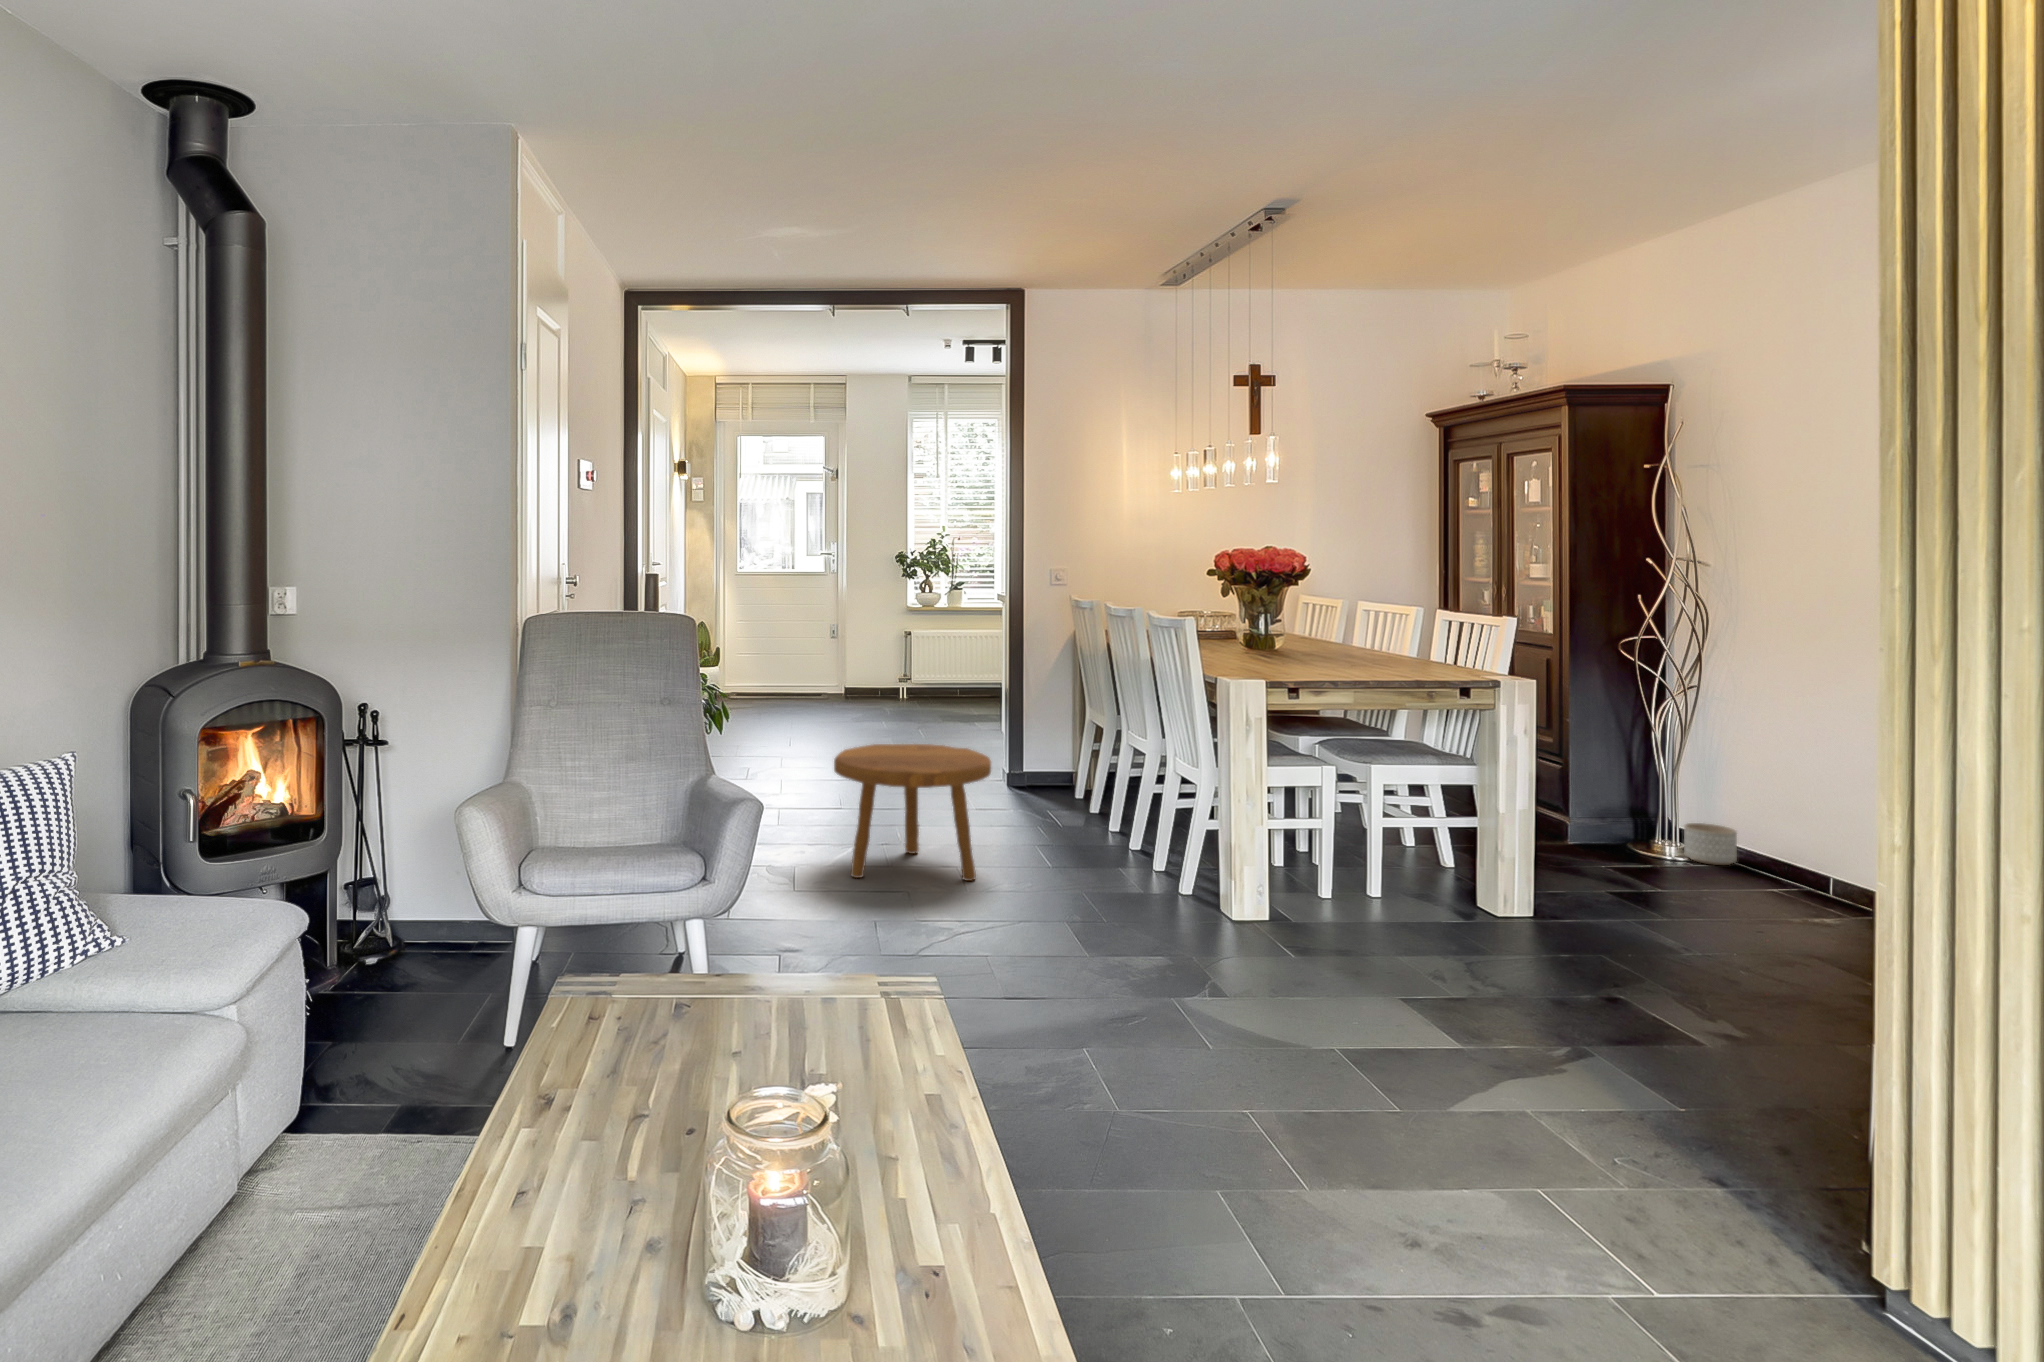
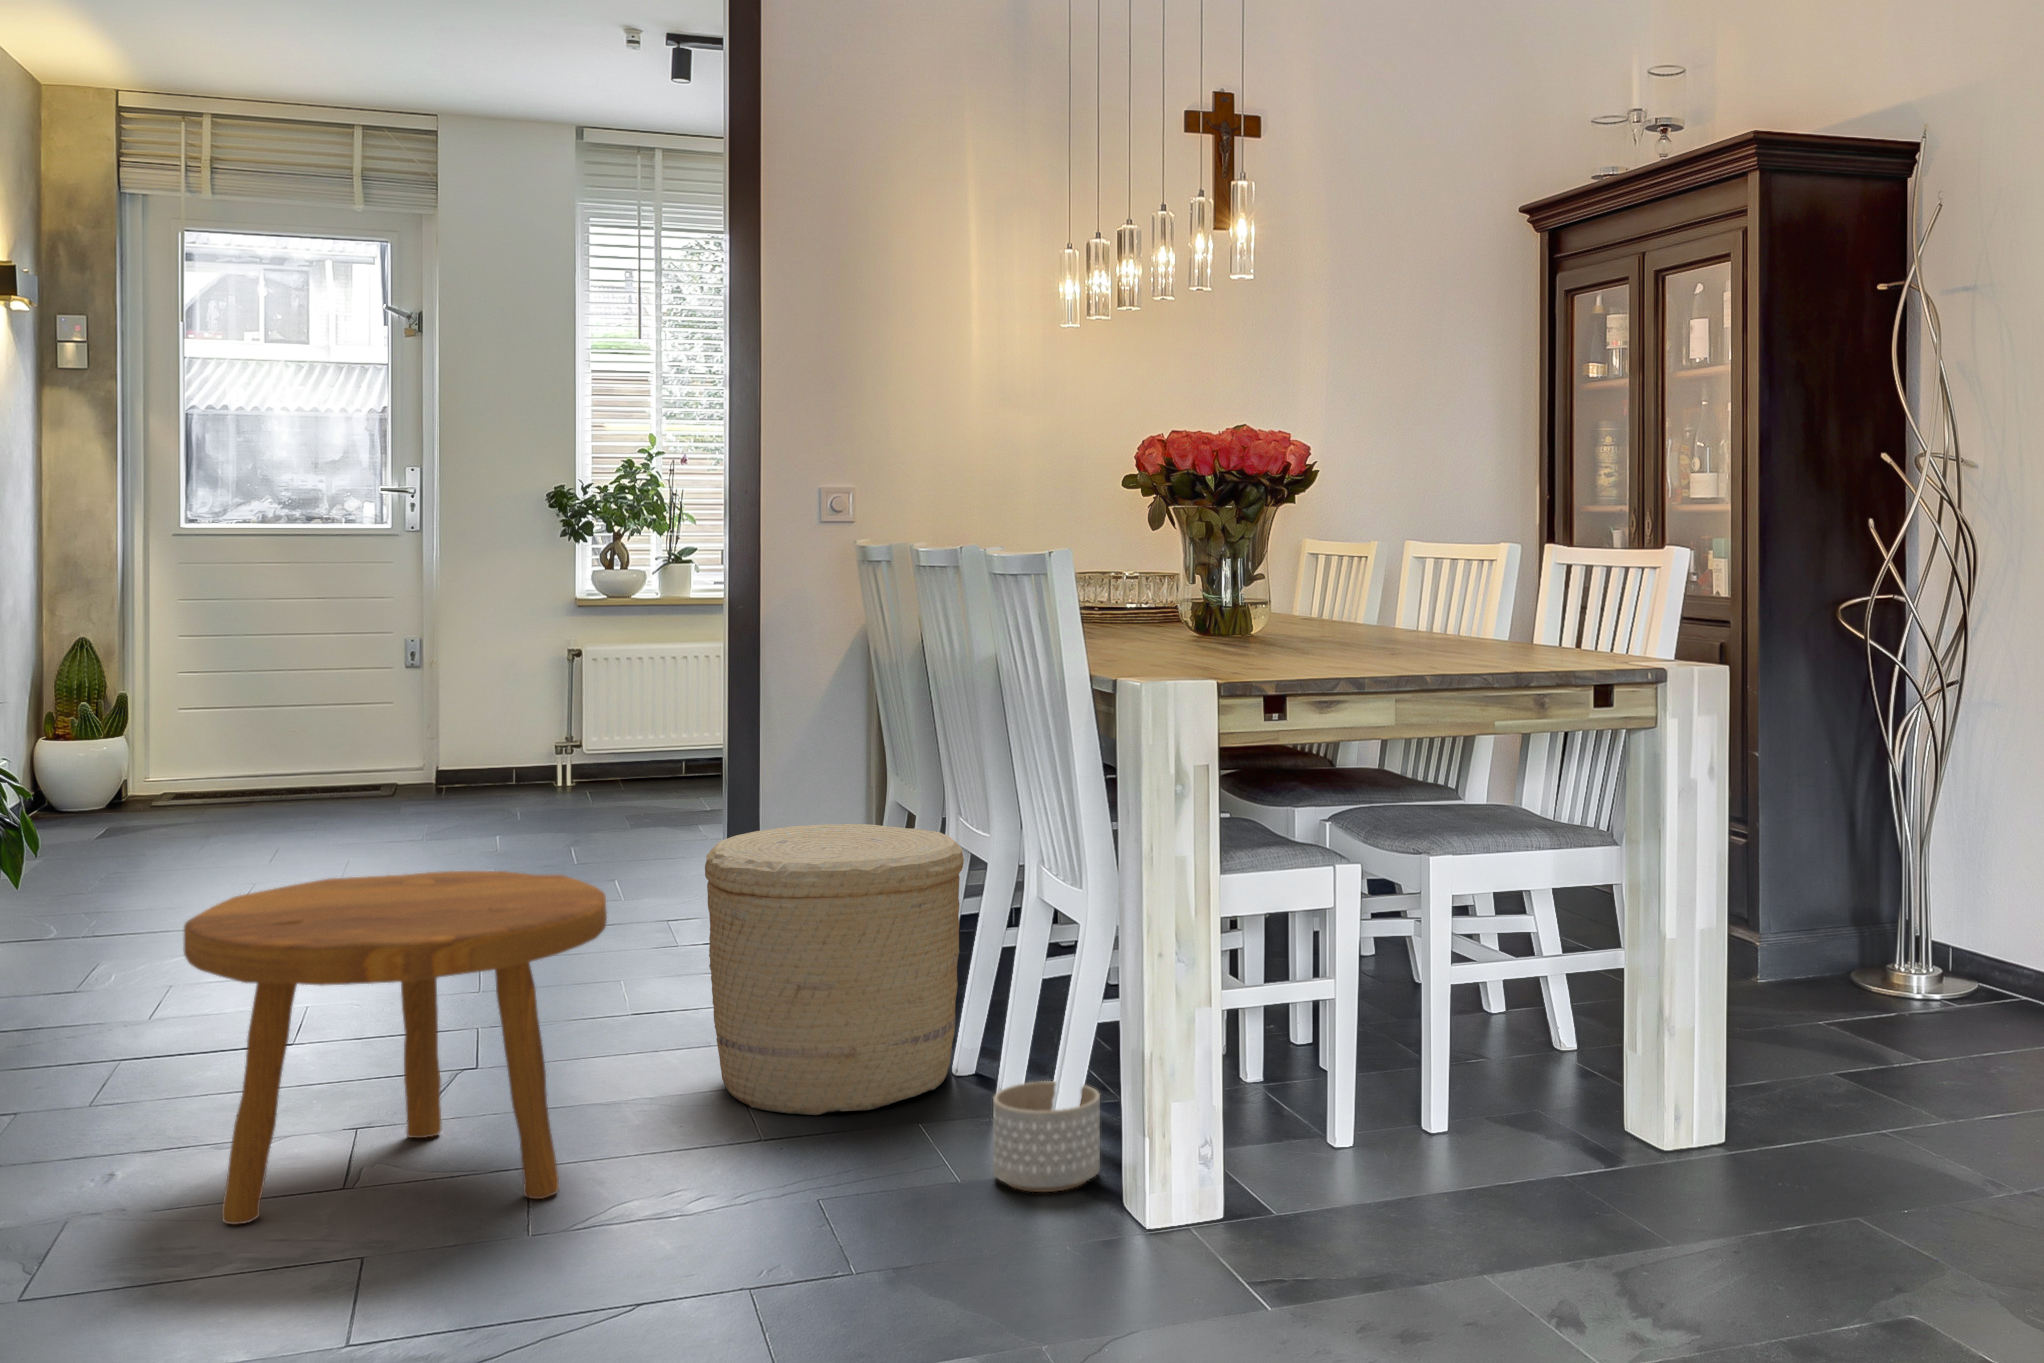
woven basket: none [1022,732,1138,861] -> present [705,824,964,1115]
planter: present [1684,823,1737,865] -> present [993,1081,1100,1192]

